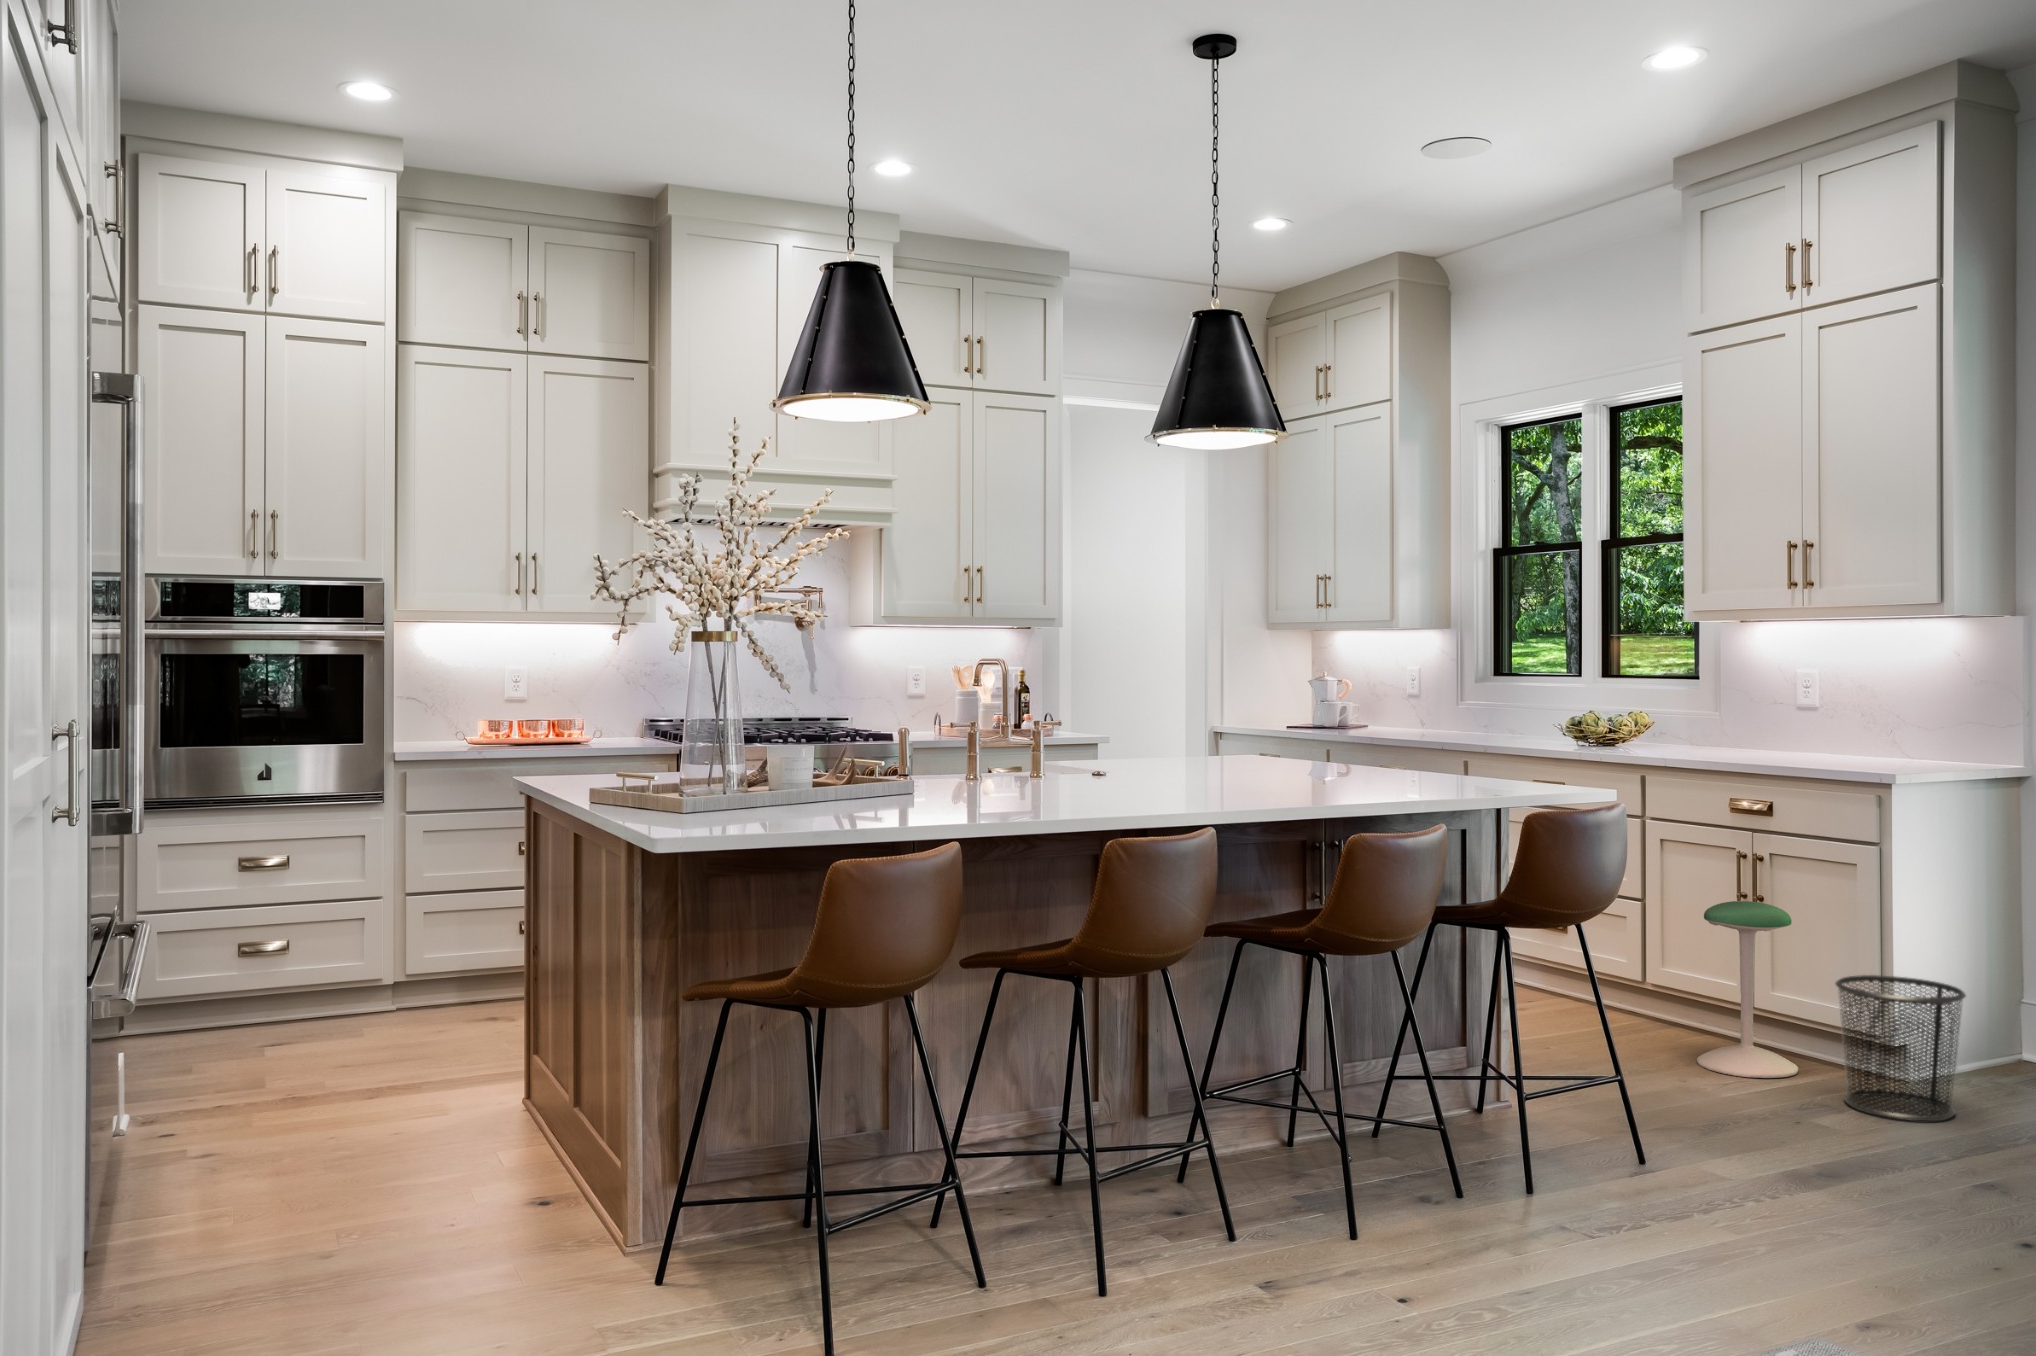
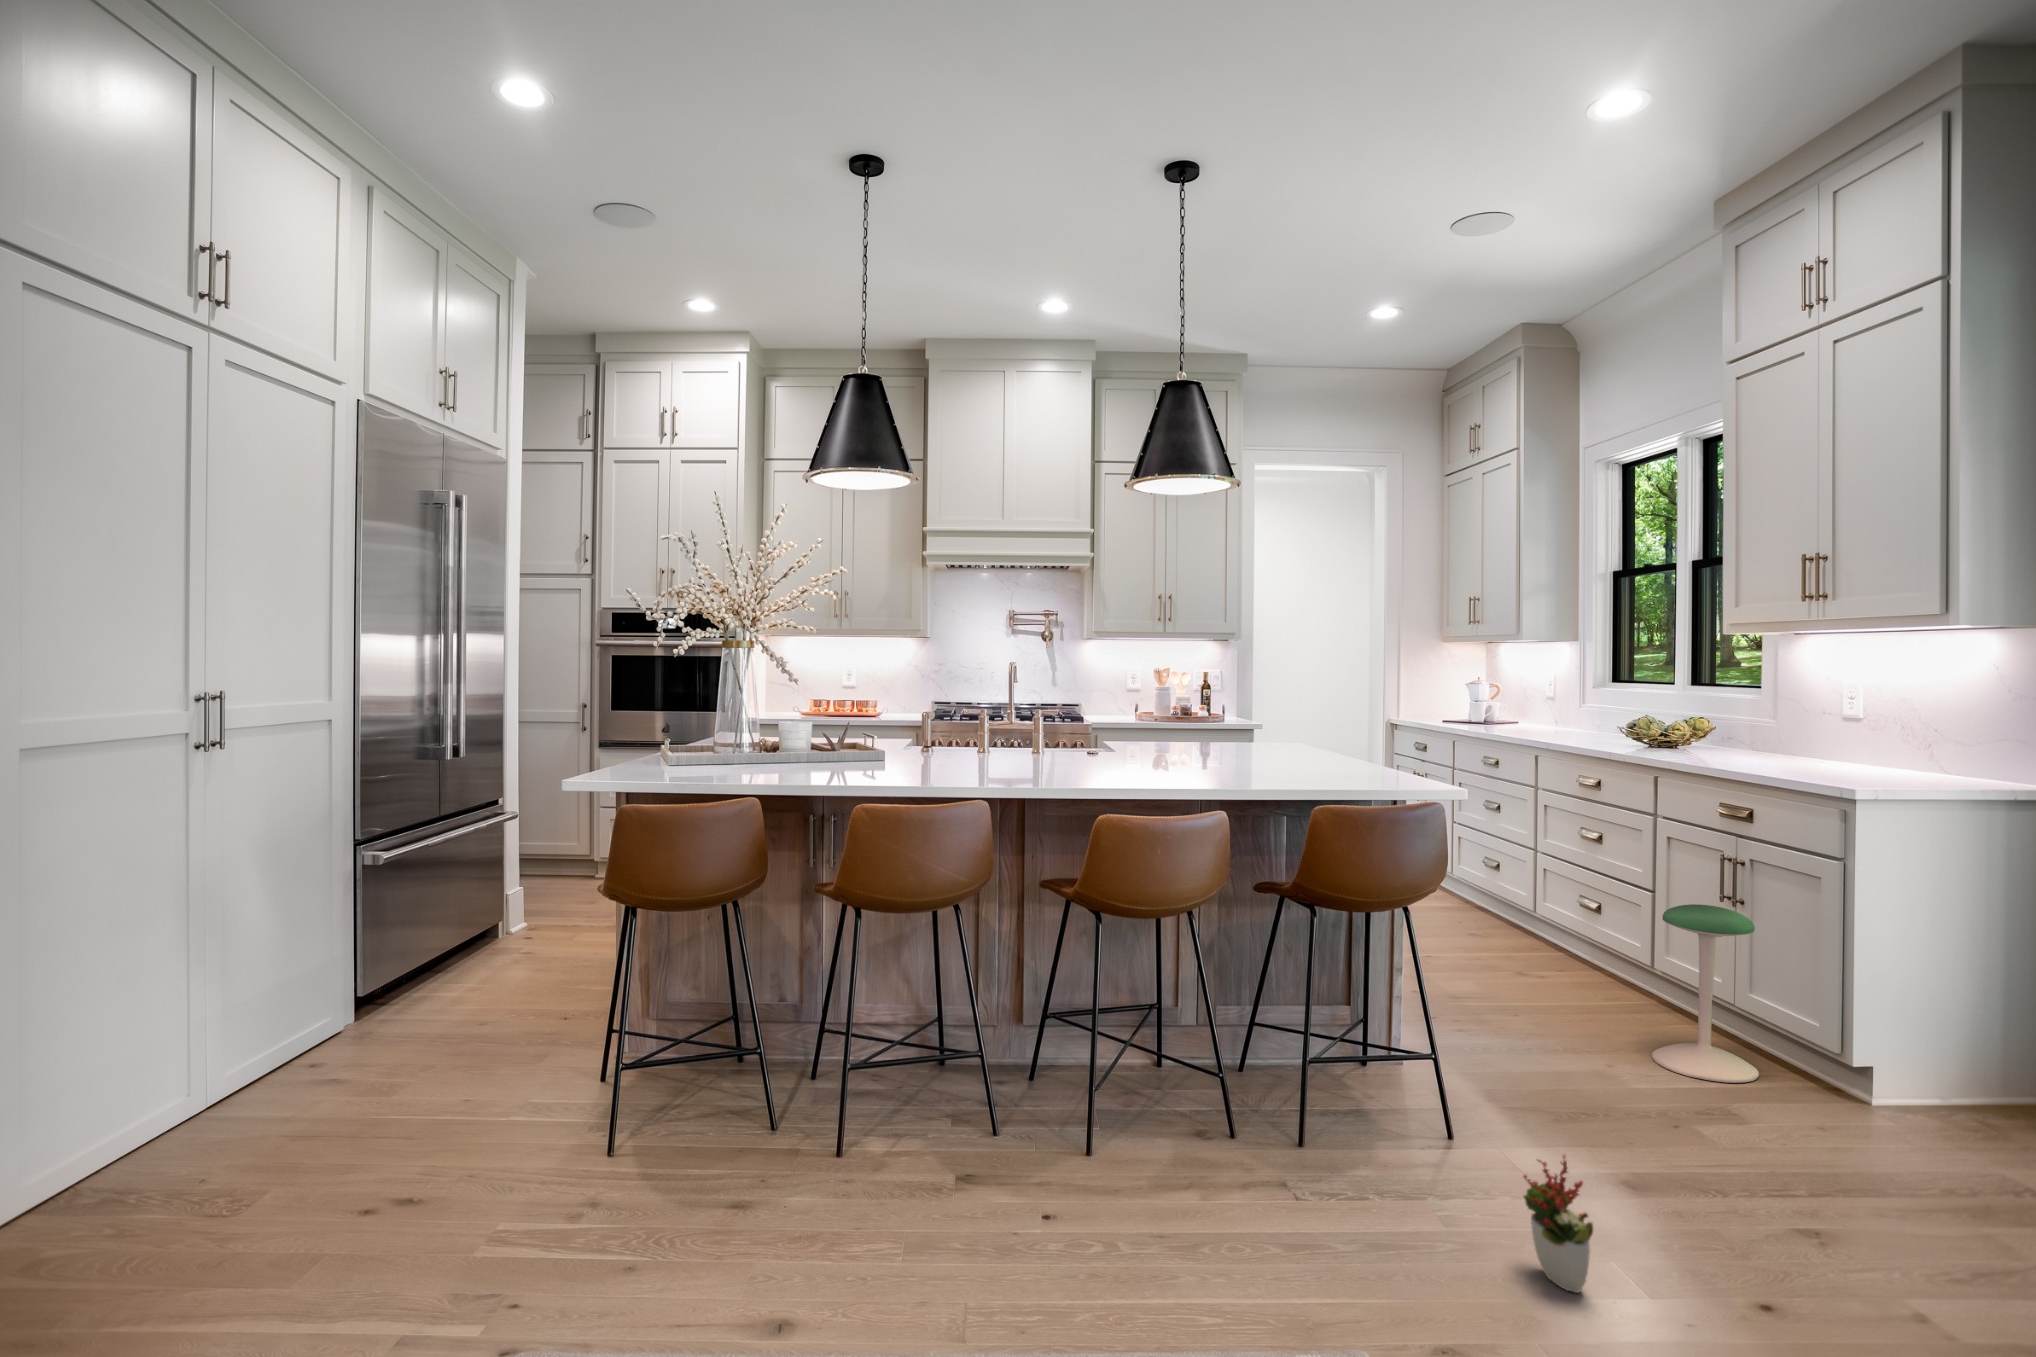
waste bin: present [1835,975,1966,1121] -> none [1757,993,1907,1158]
decorative plant: none [1825,1134,1907,1262] -> present [1524,1155,1593,1293]

